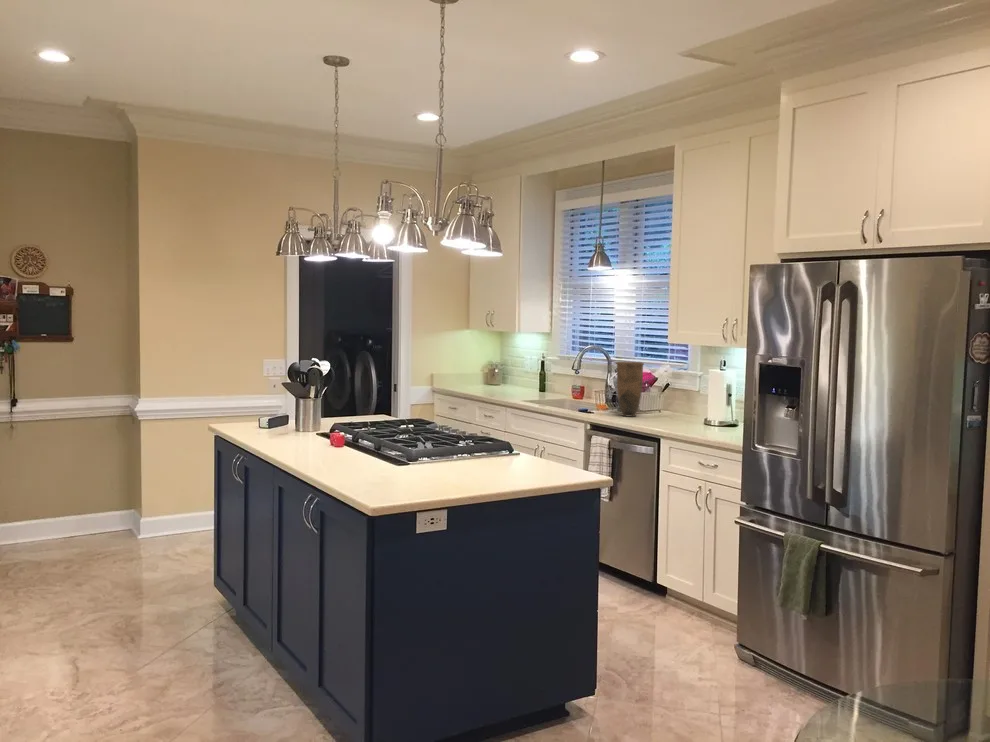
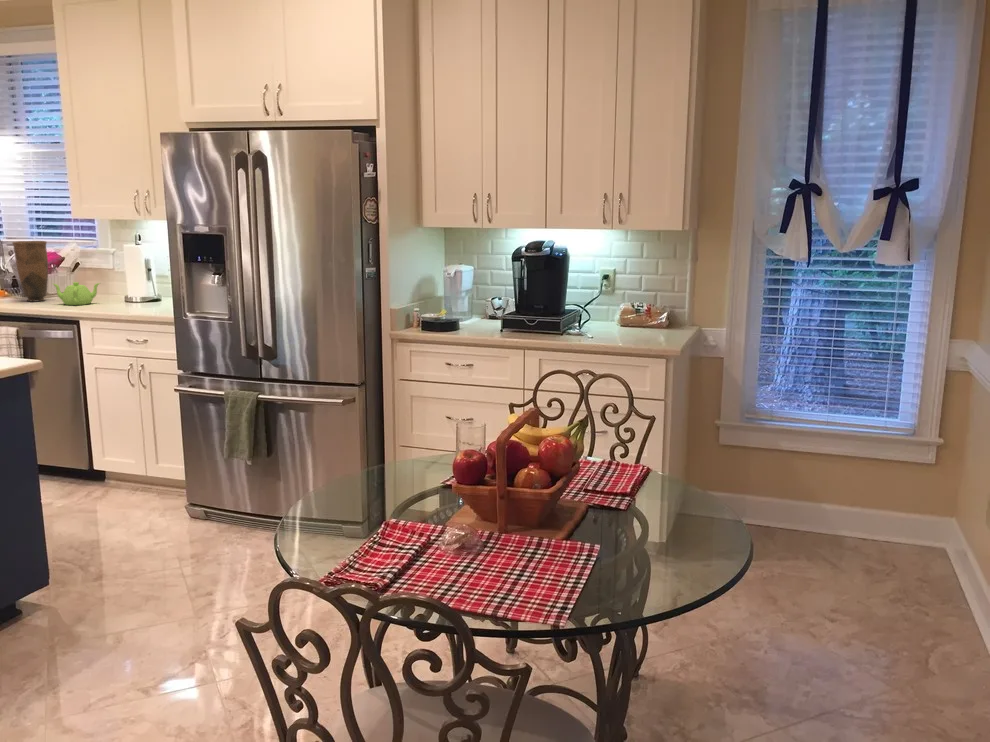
teapot: none [643,402,684,424] -> present [53,282,100,305]

